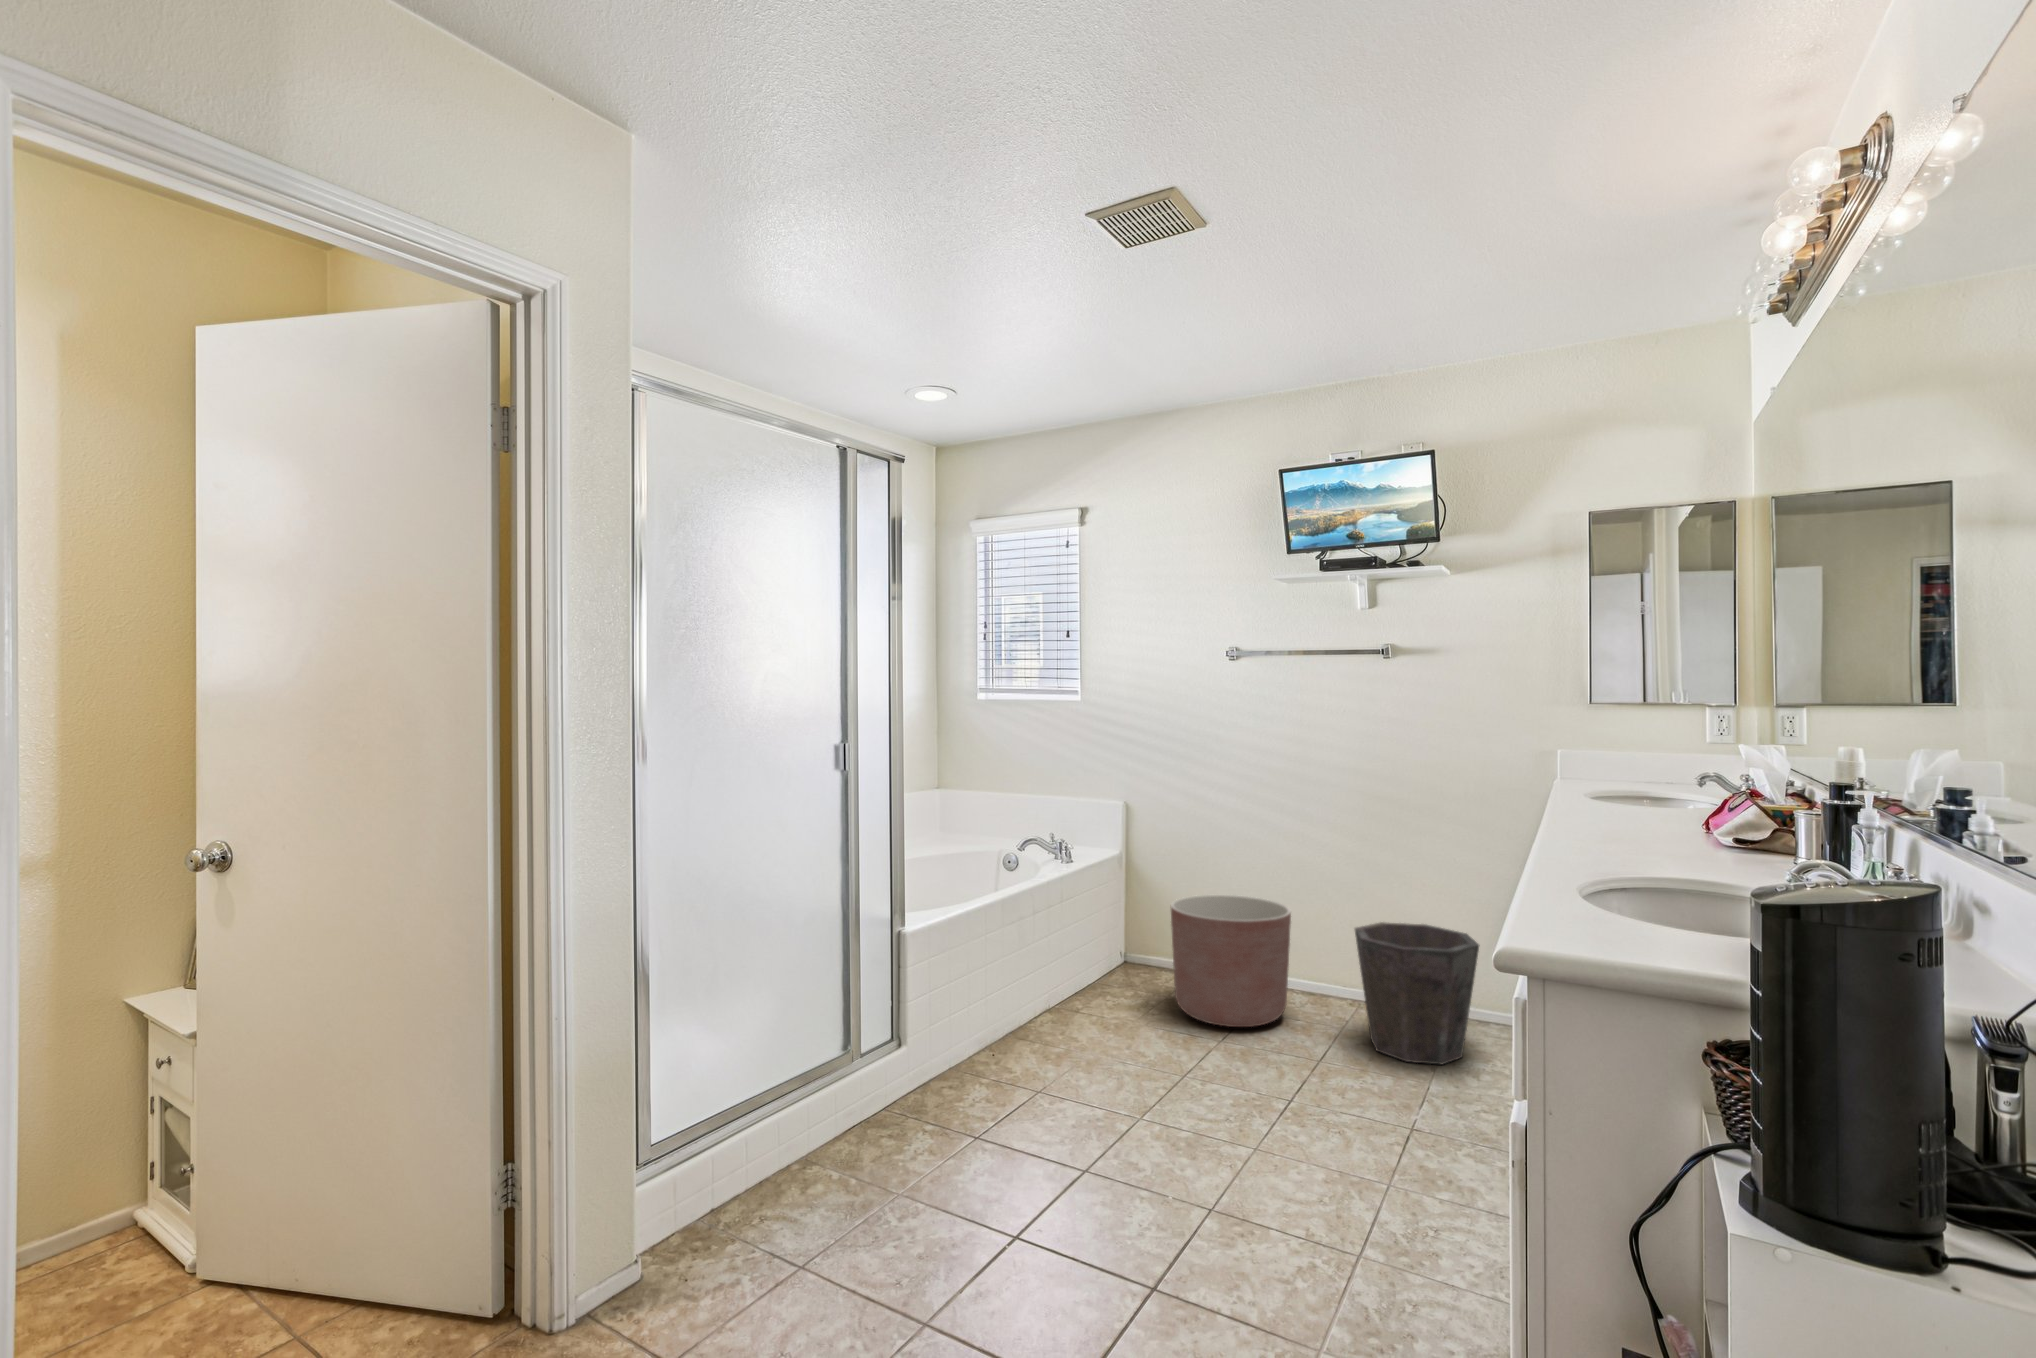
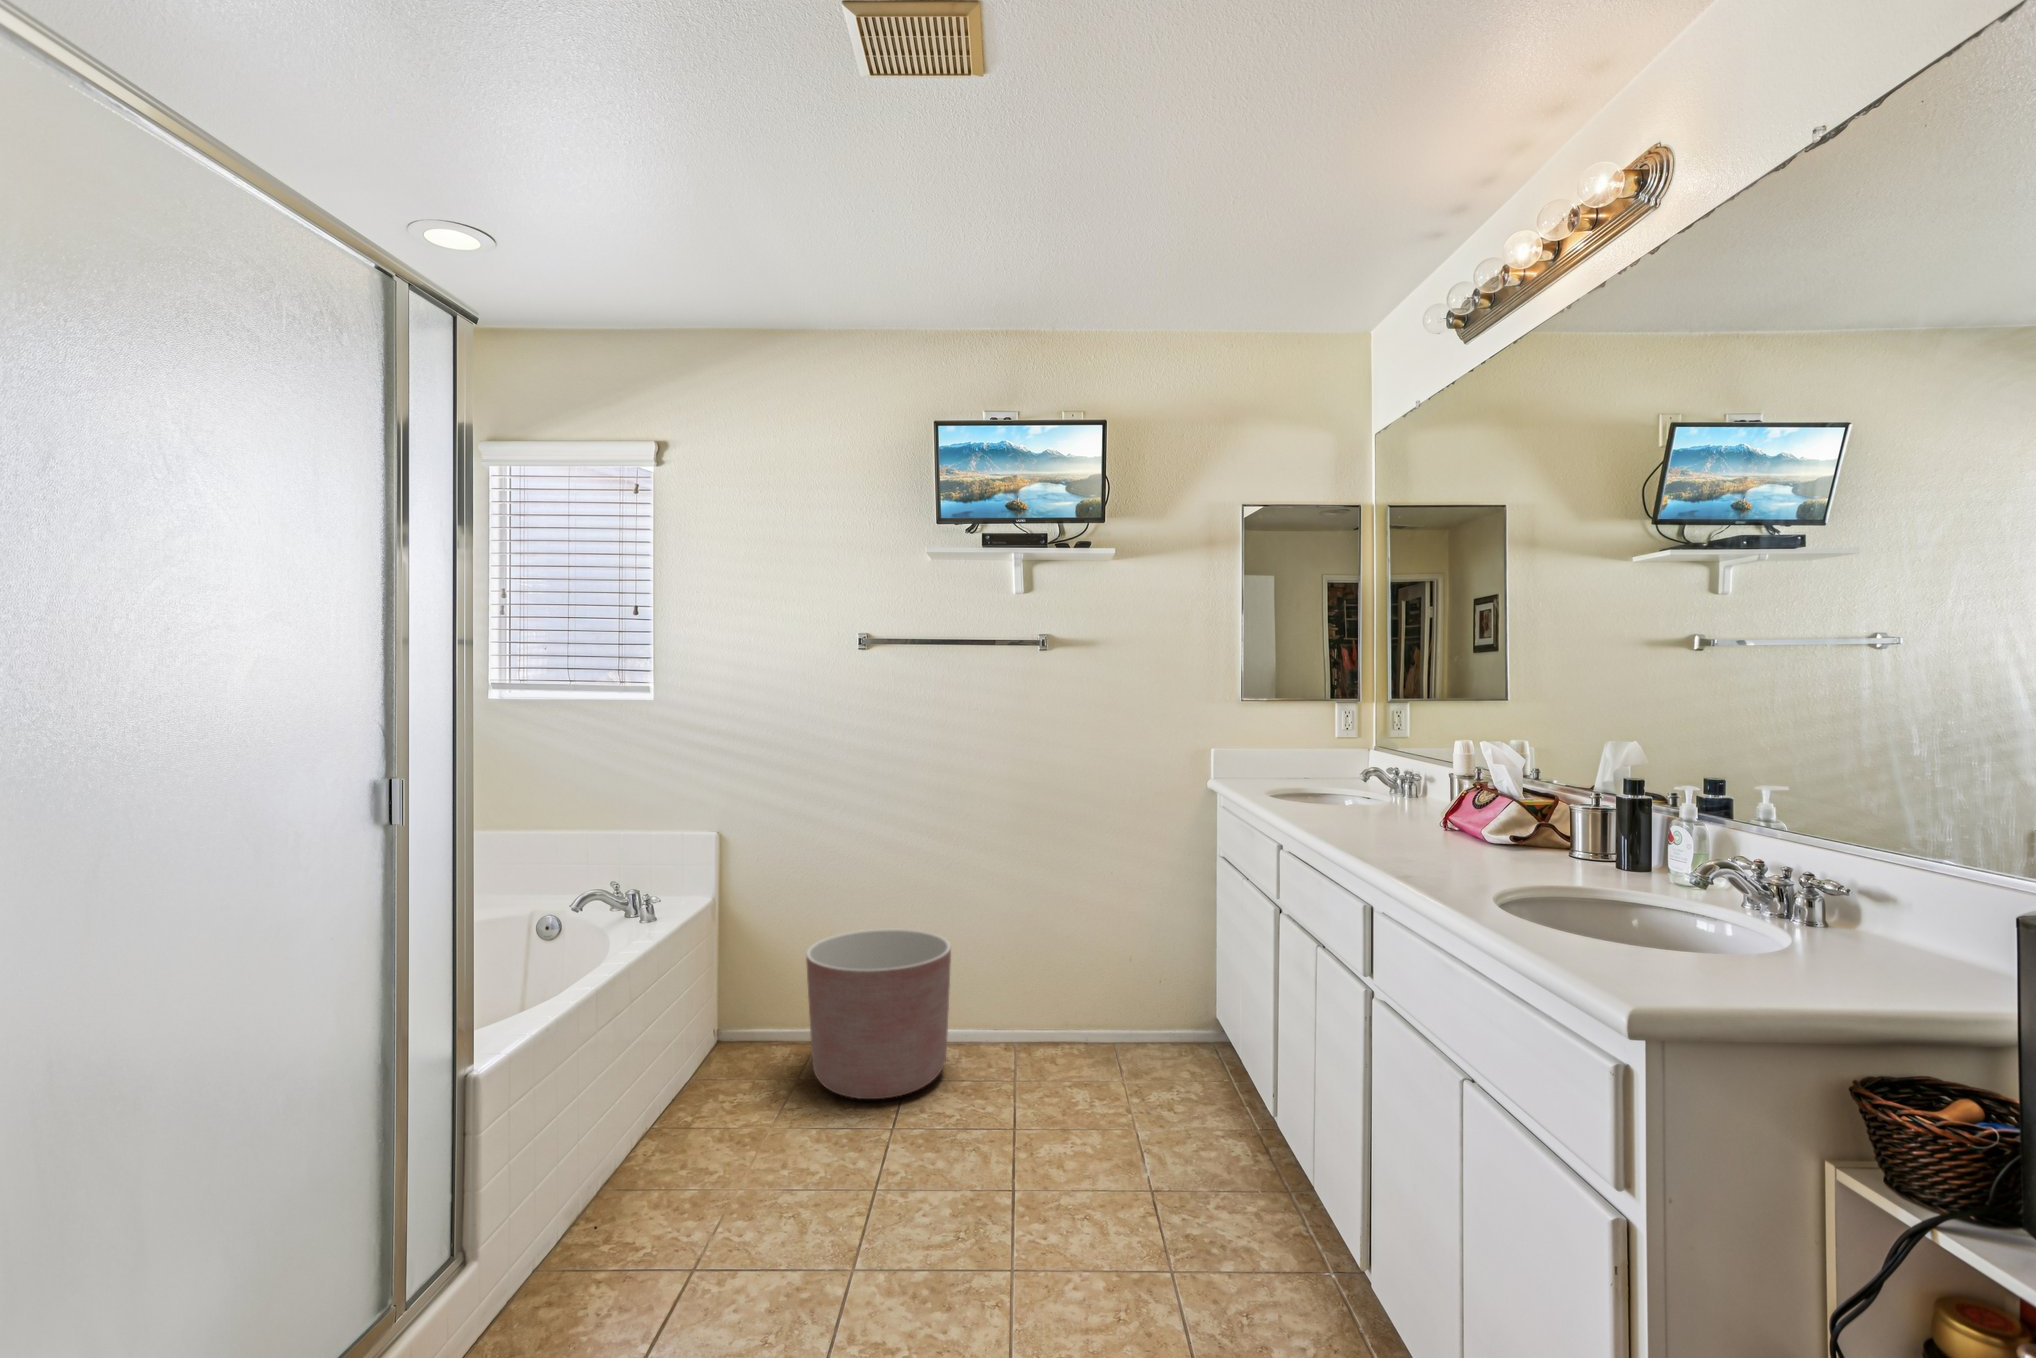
waste bin: present [1355,922,1479,1064] -> none [1024,934,1152,1094]

